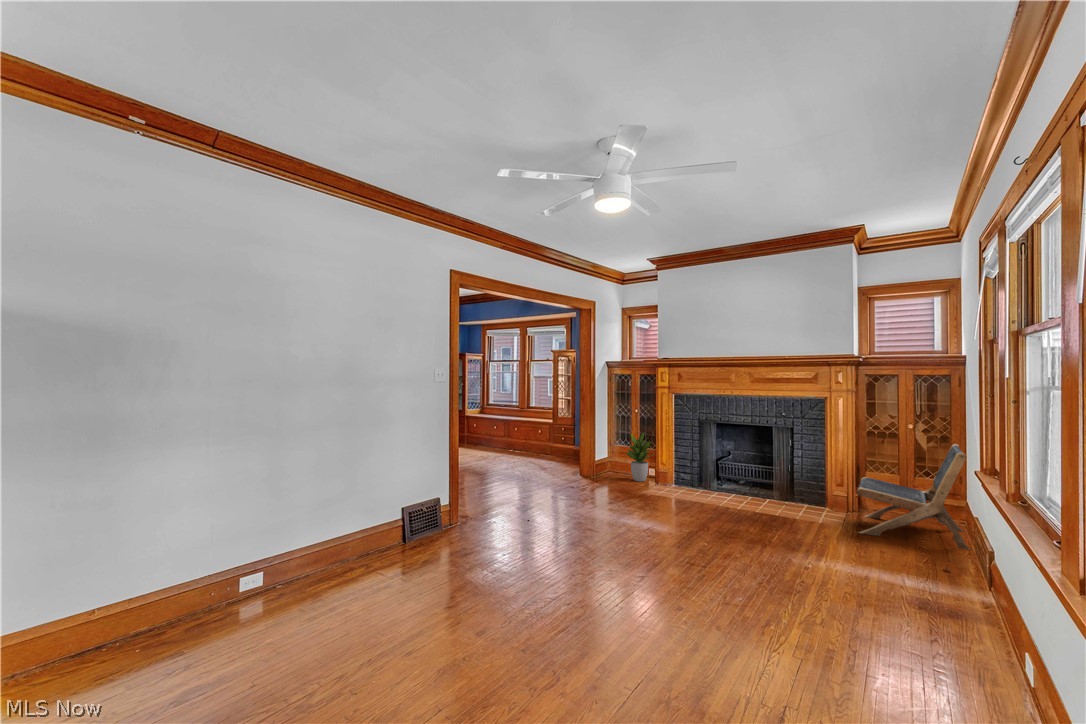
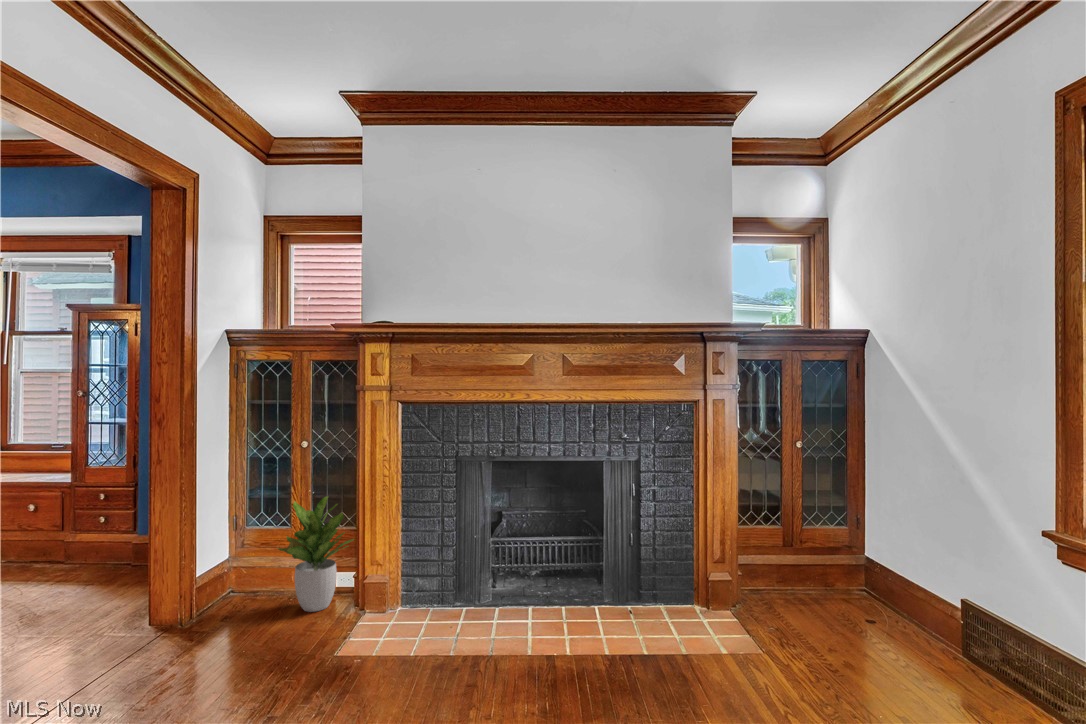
lounge chair: present [857,444,970,550] -> none [756,470,974,670]

